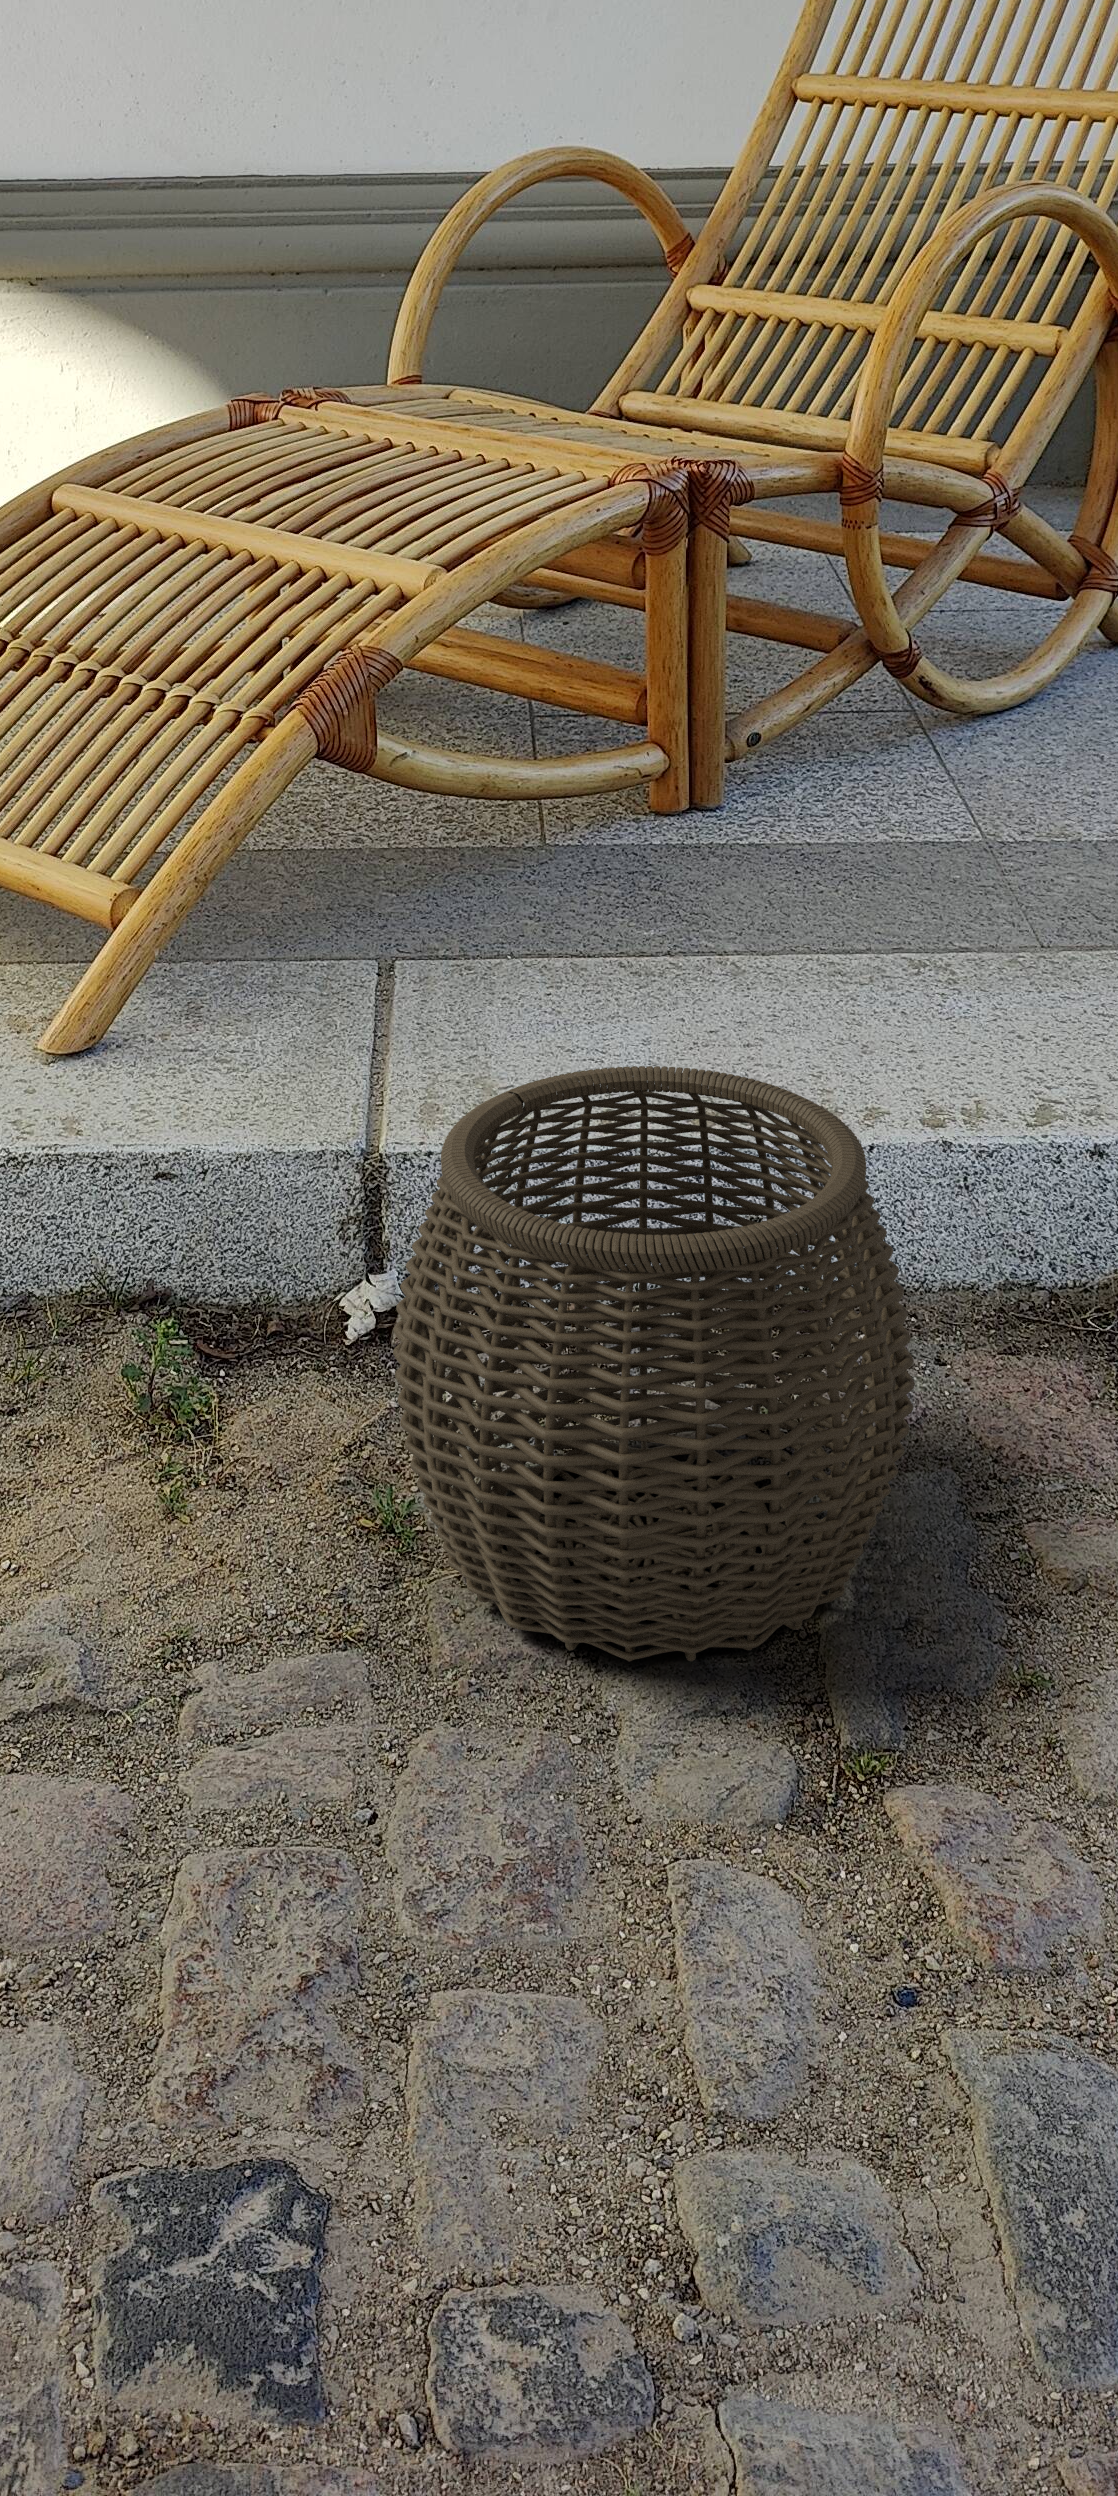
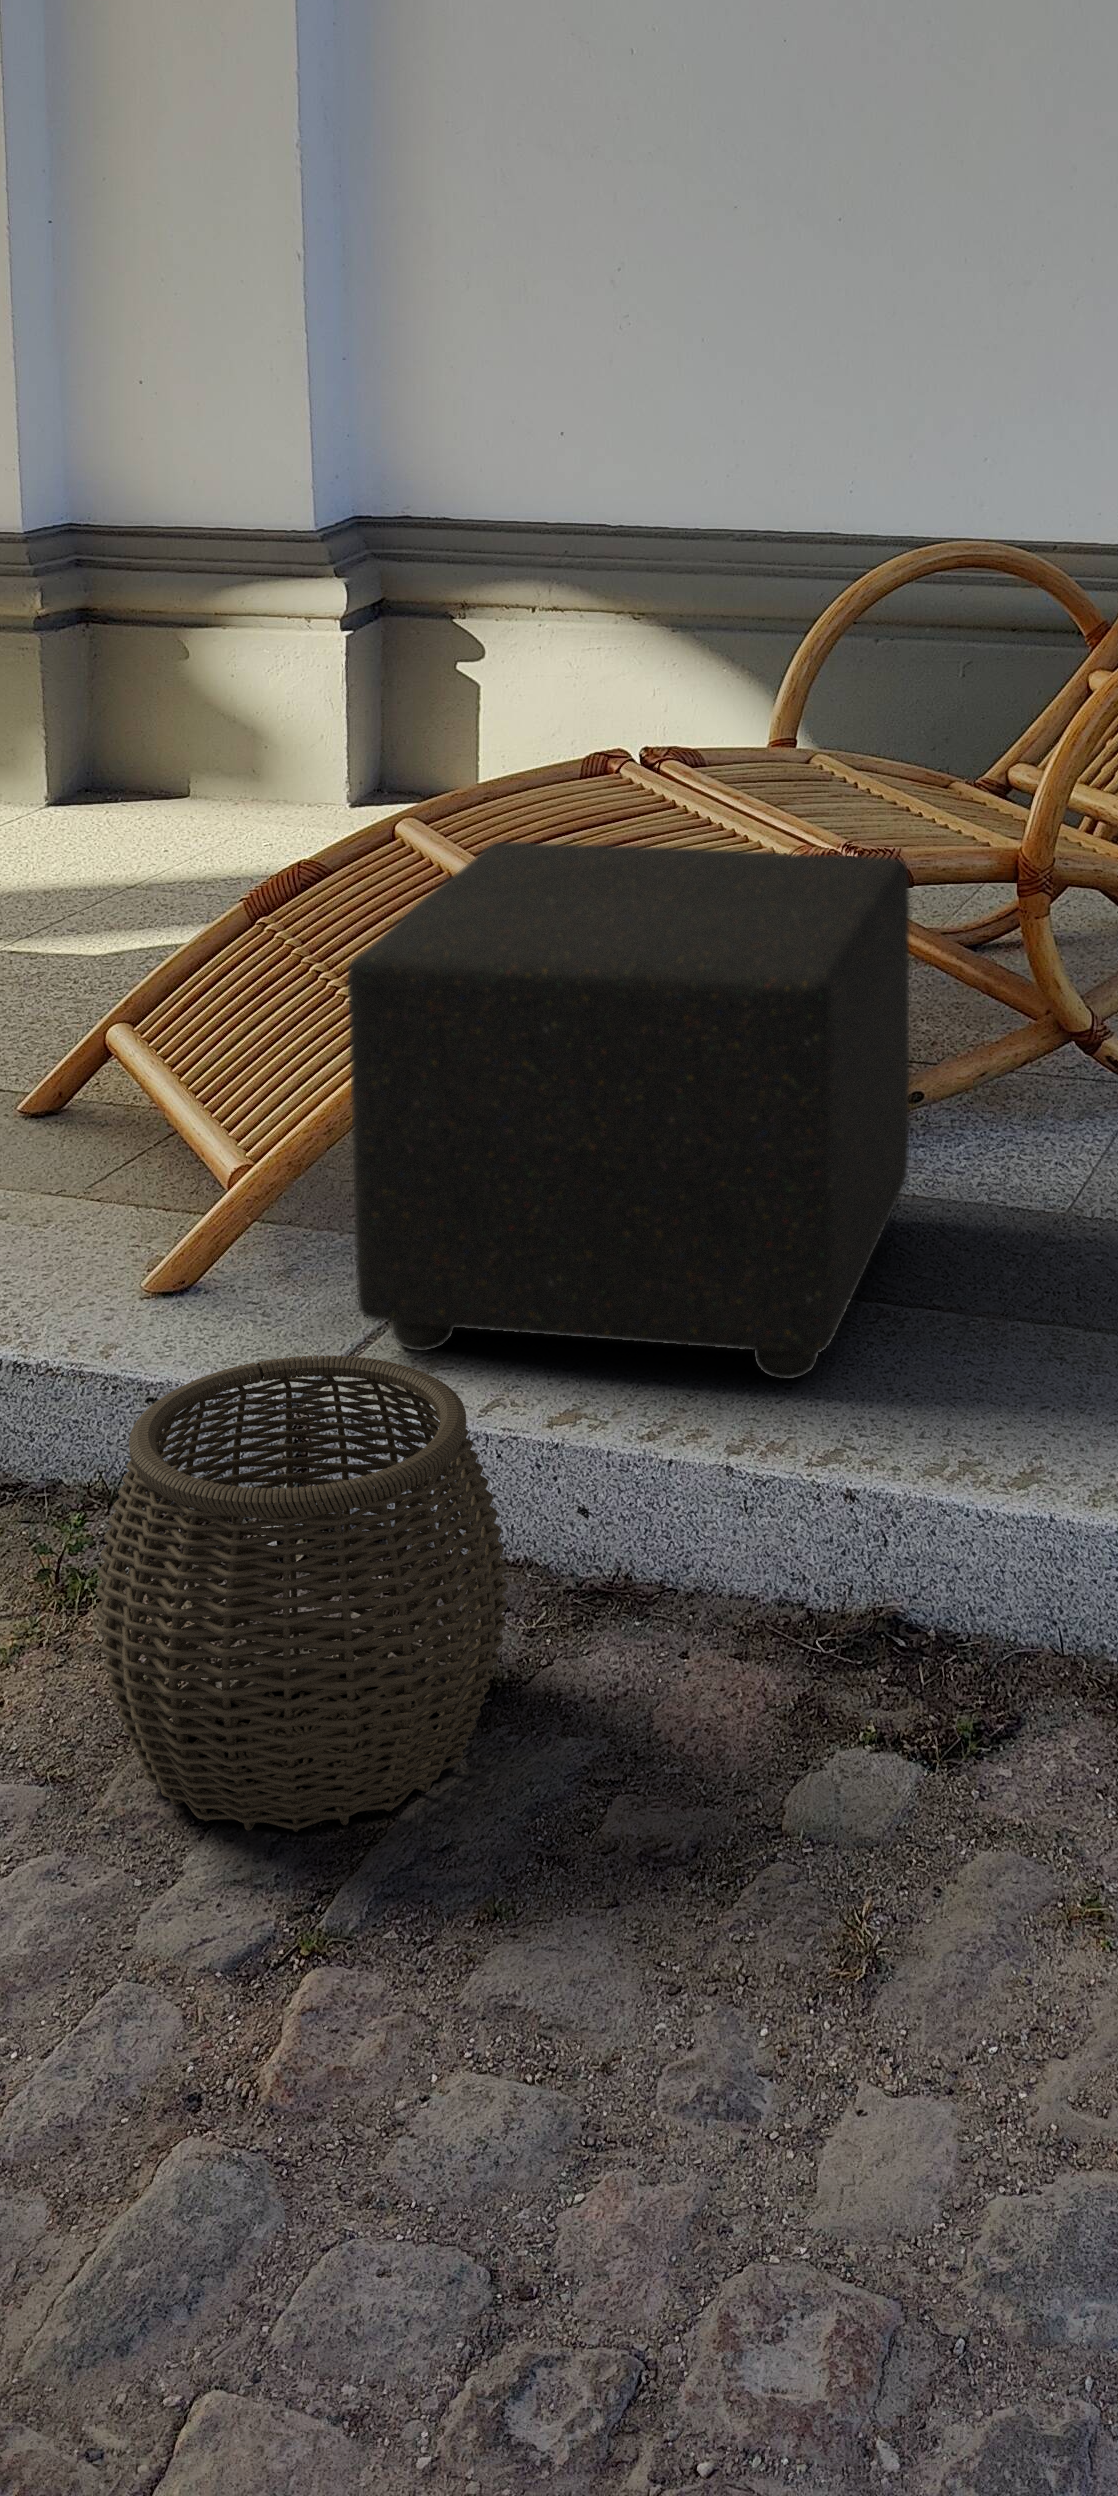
ottoman: none [322,455,975,1071] -> present [348,842,910,1379]

